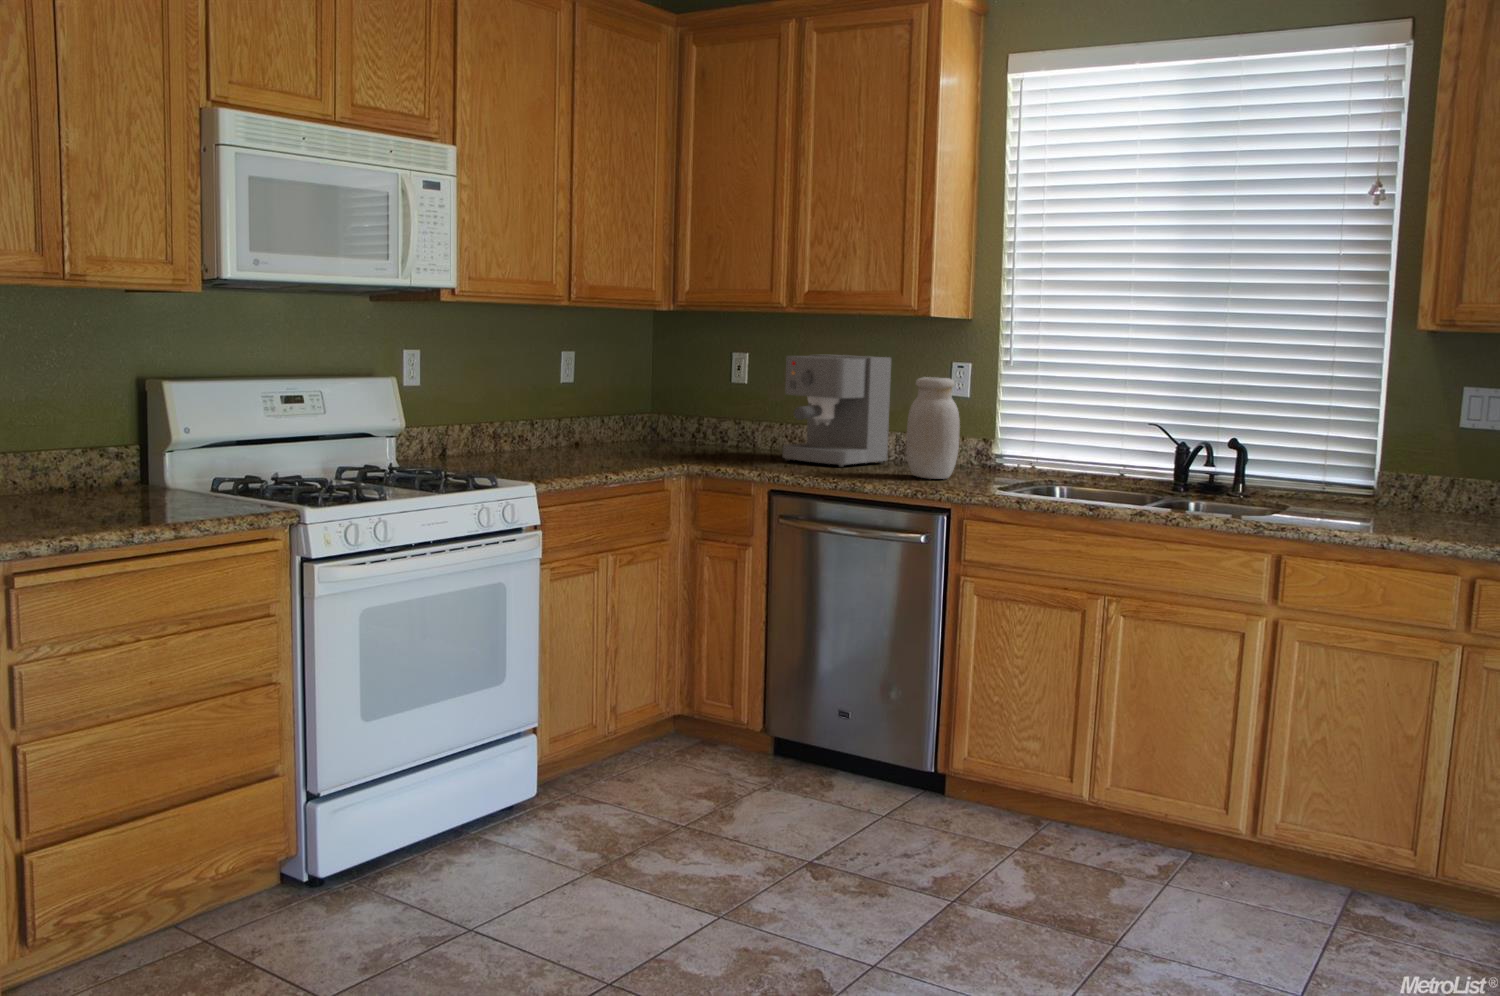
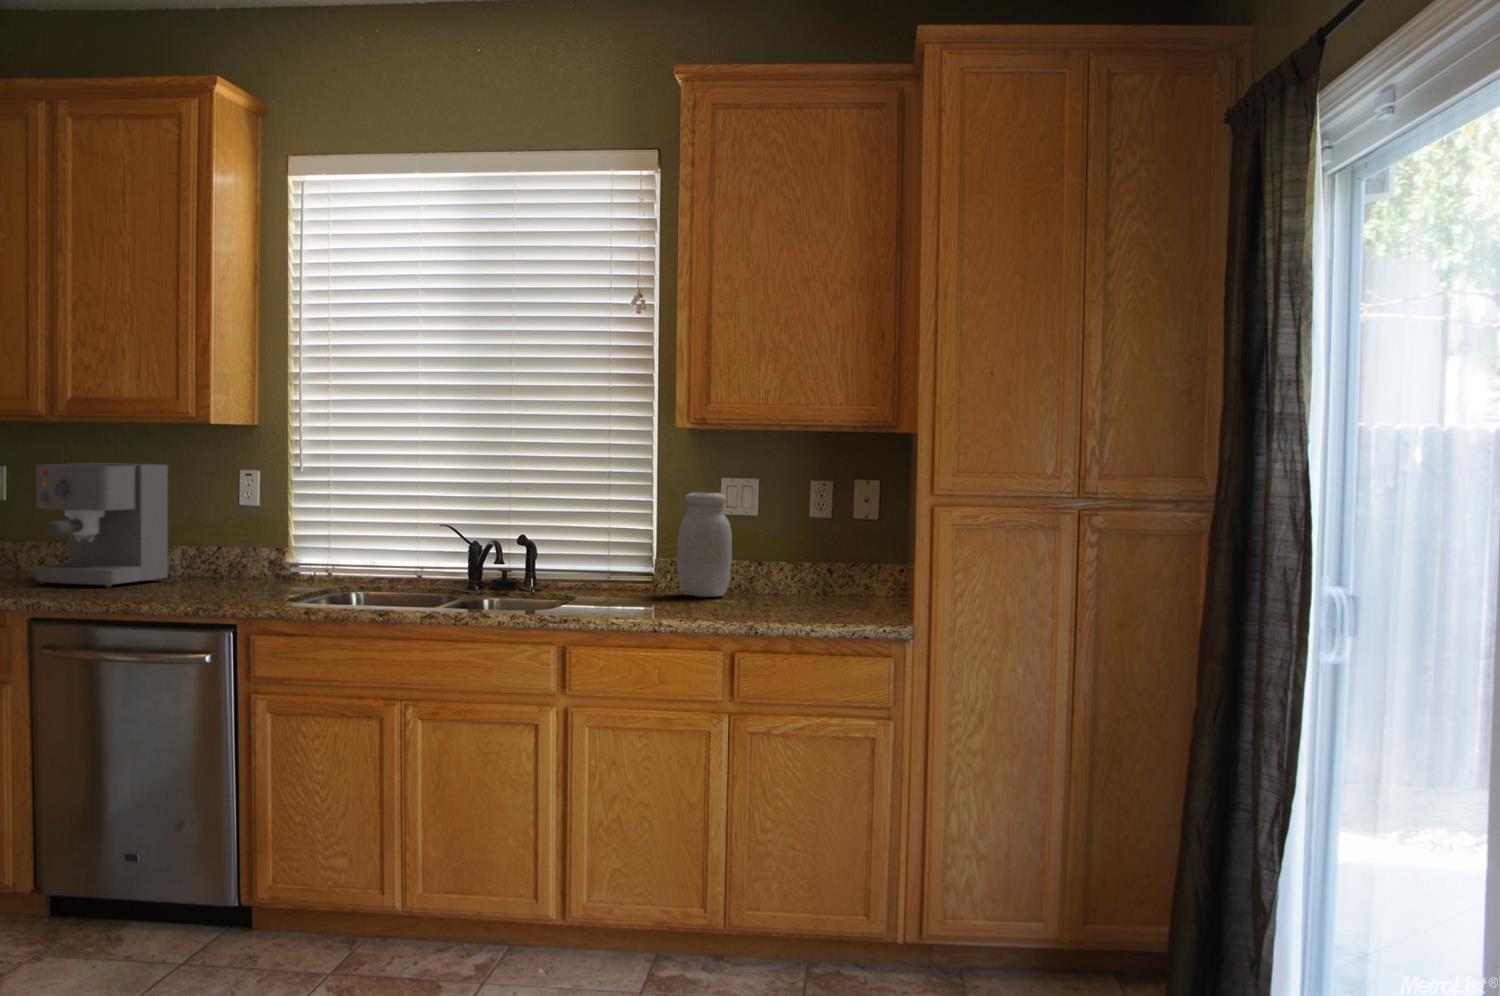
jar: present [906,377,960,479] -> present [677,492,732,597]

